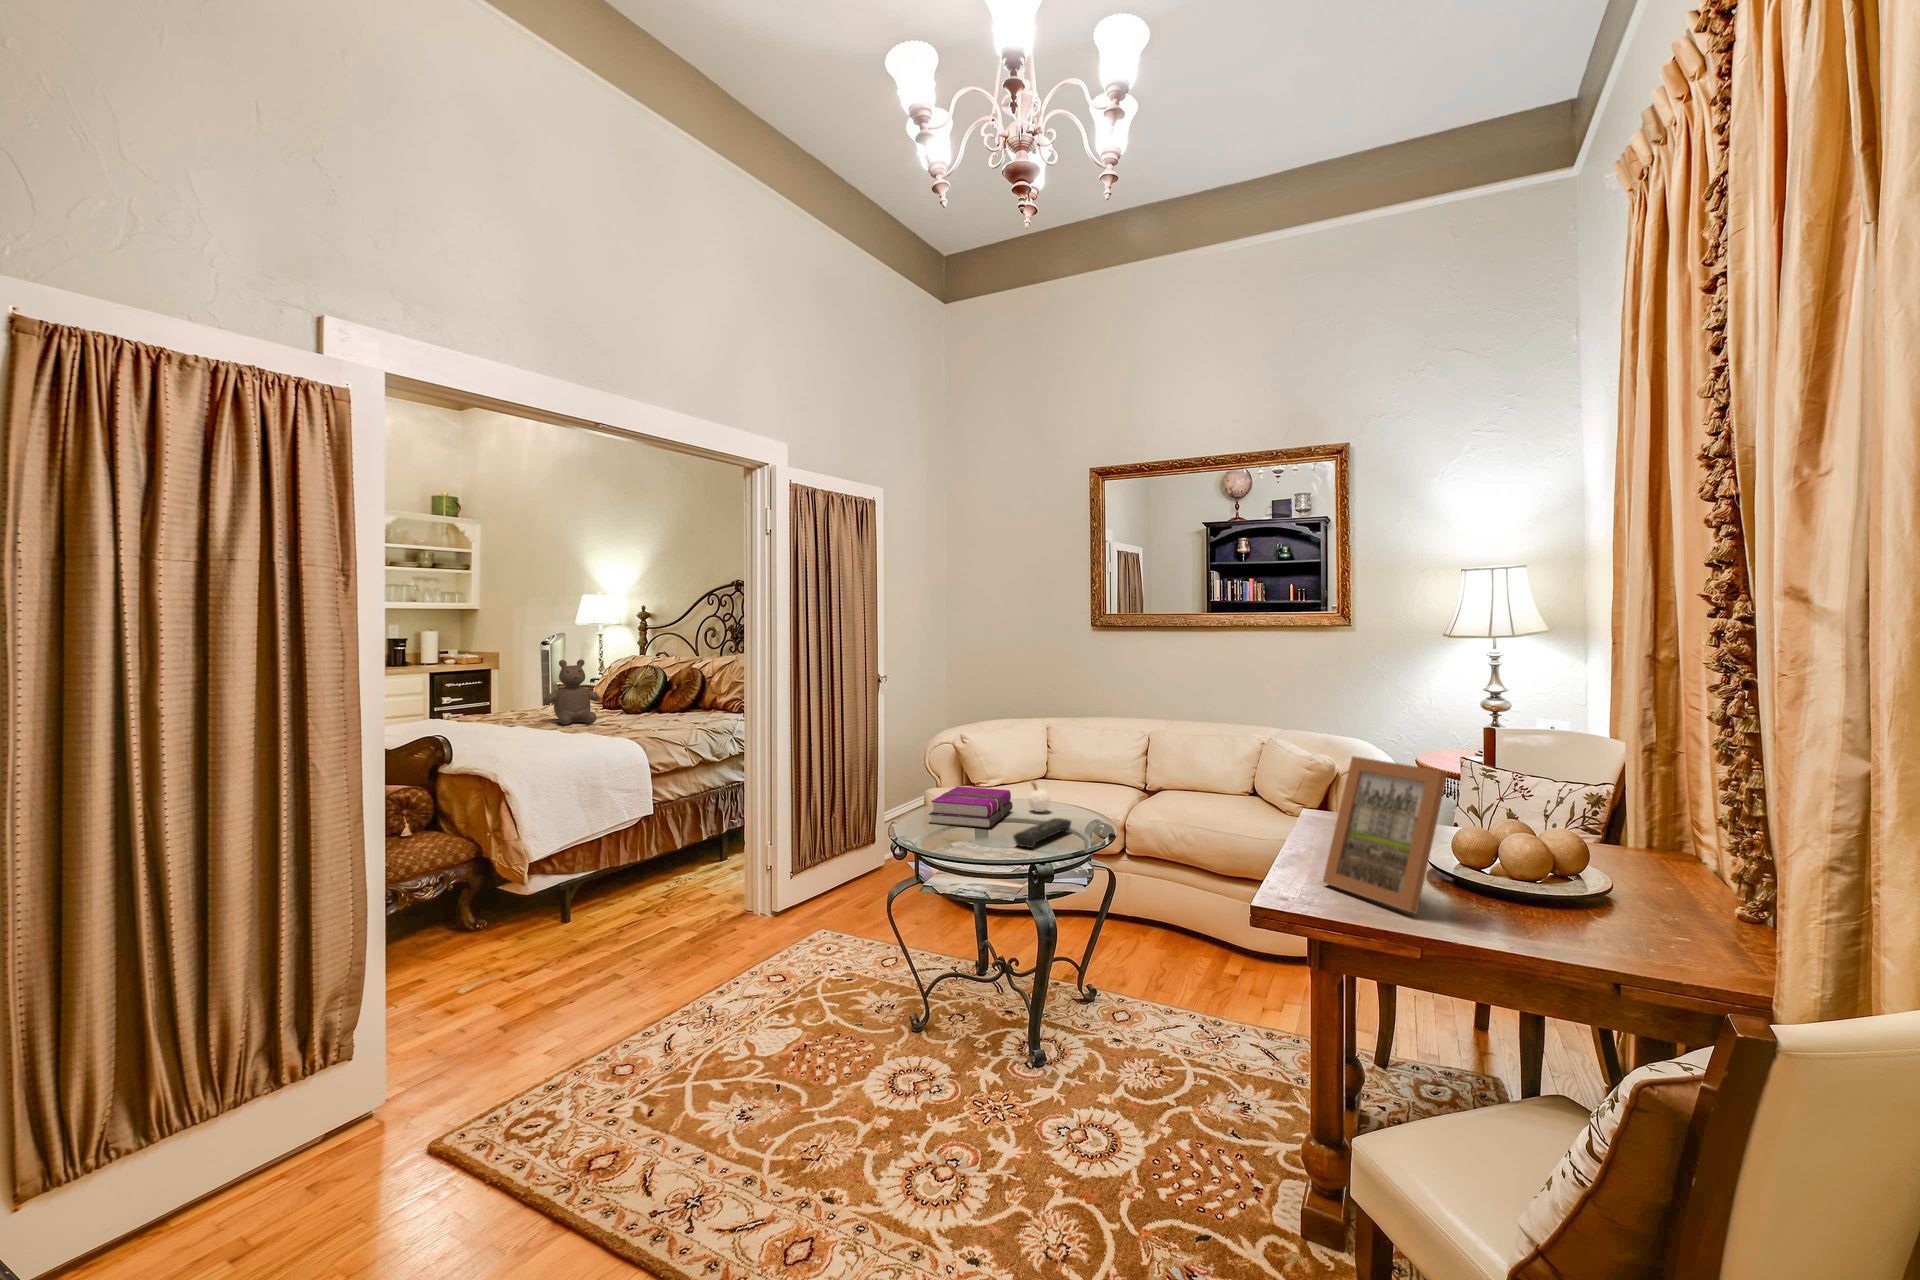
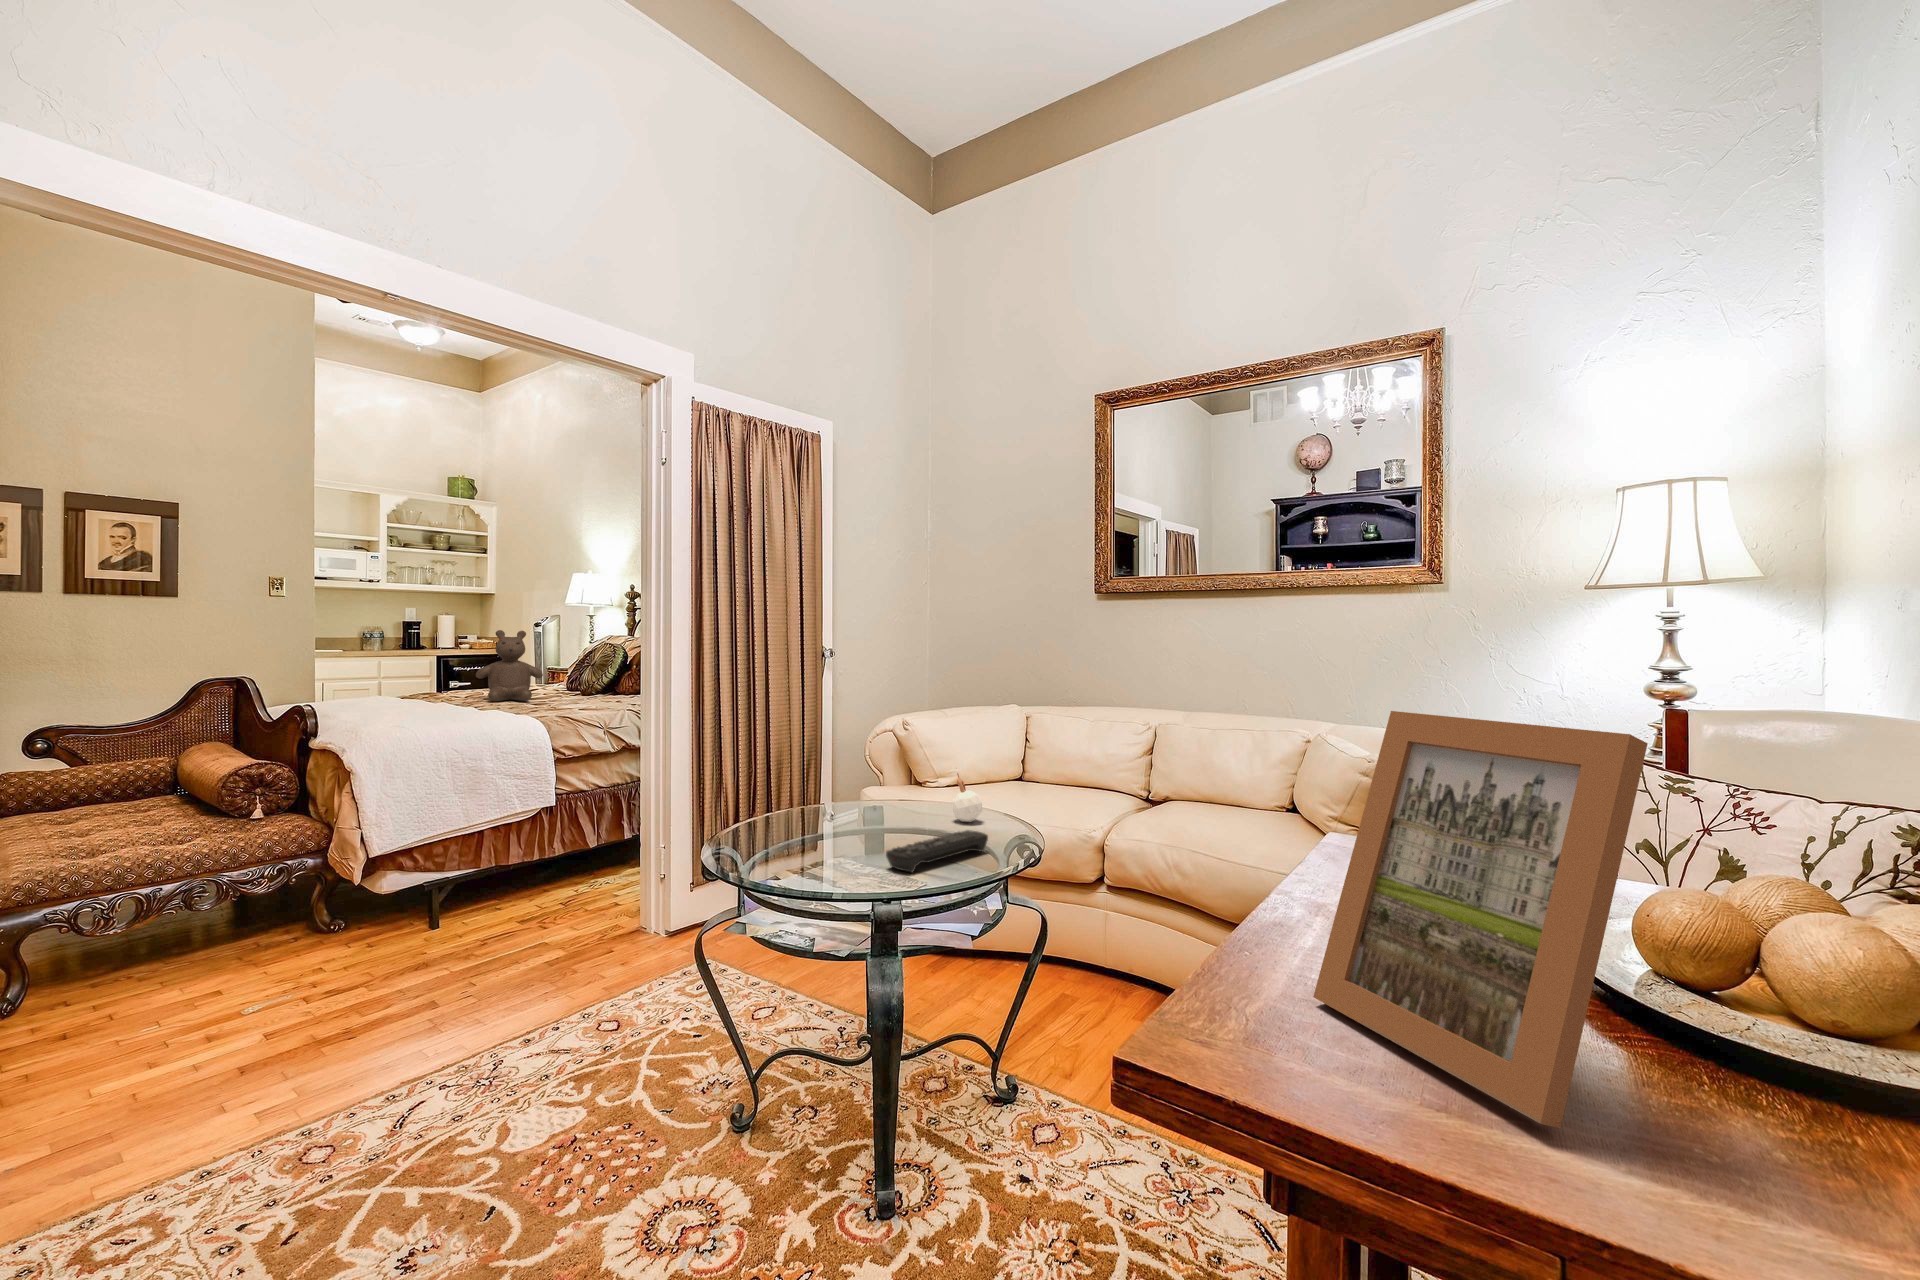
hardback book: present [929,787,1013,828] -> none [800,783,930,840]

